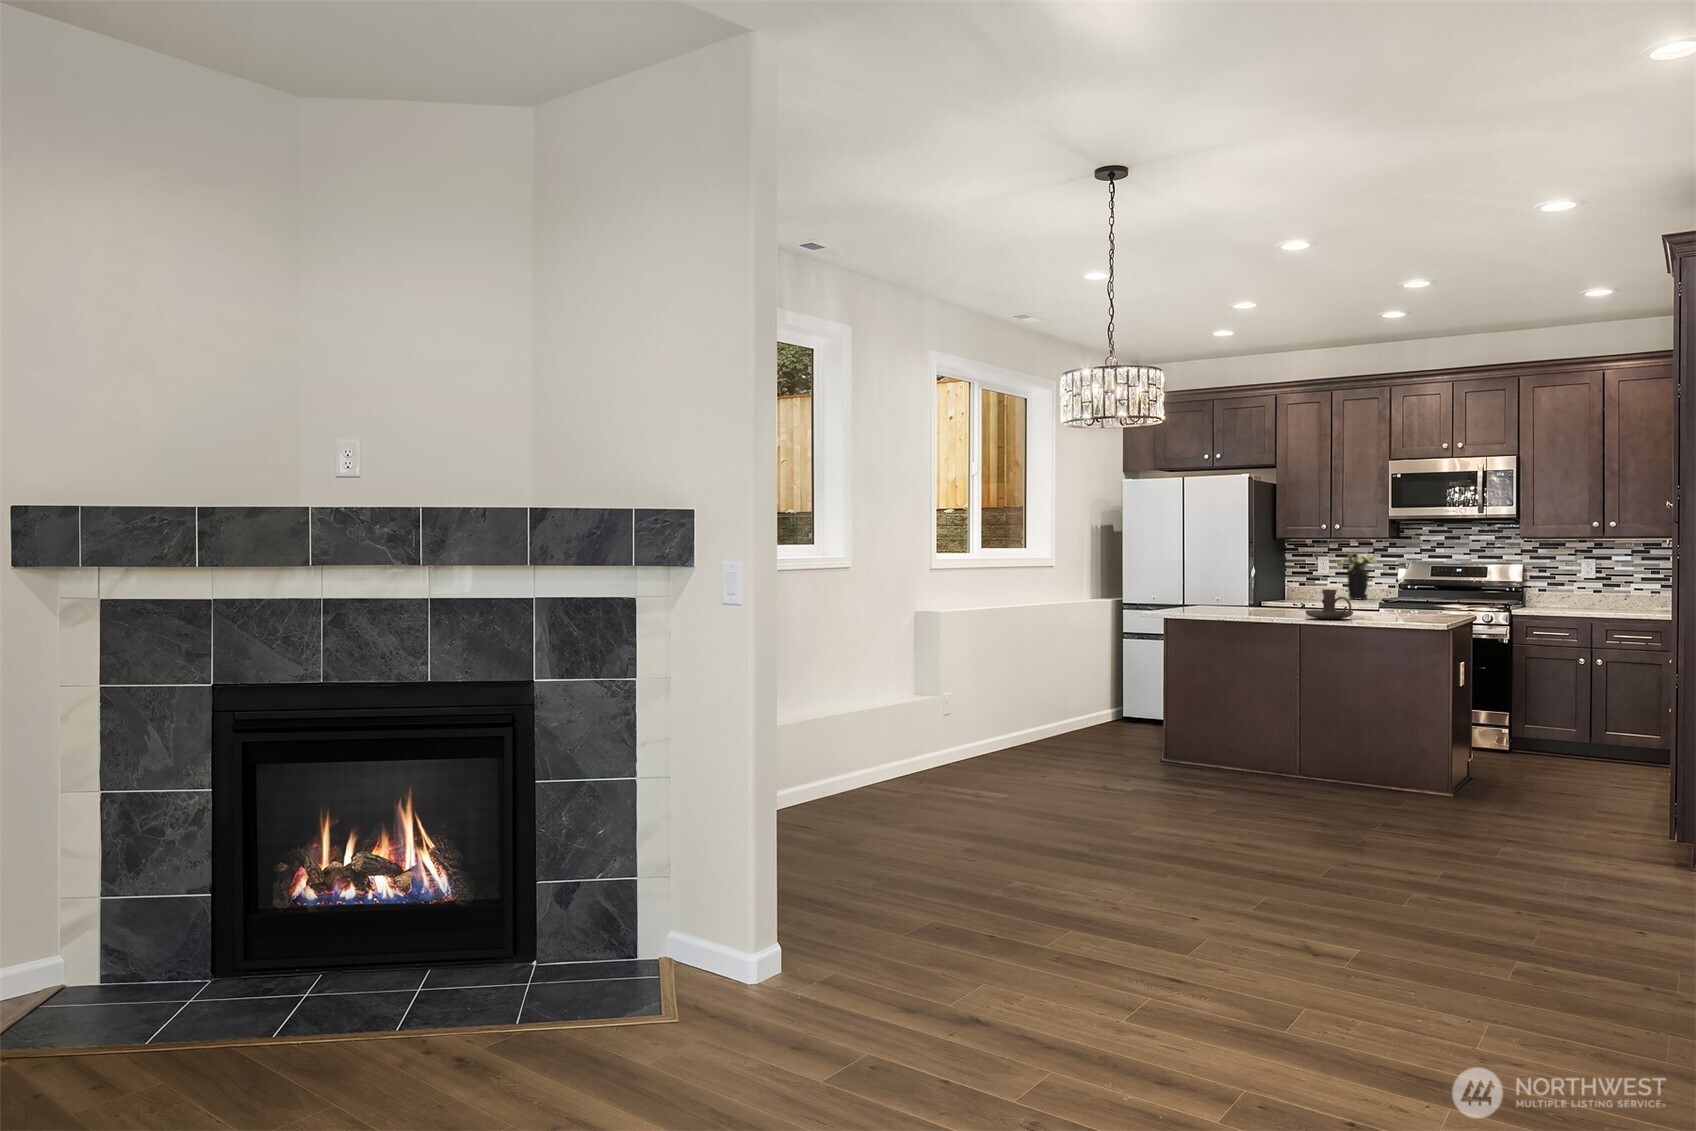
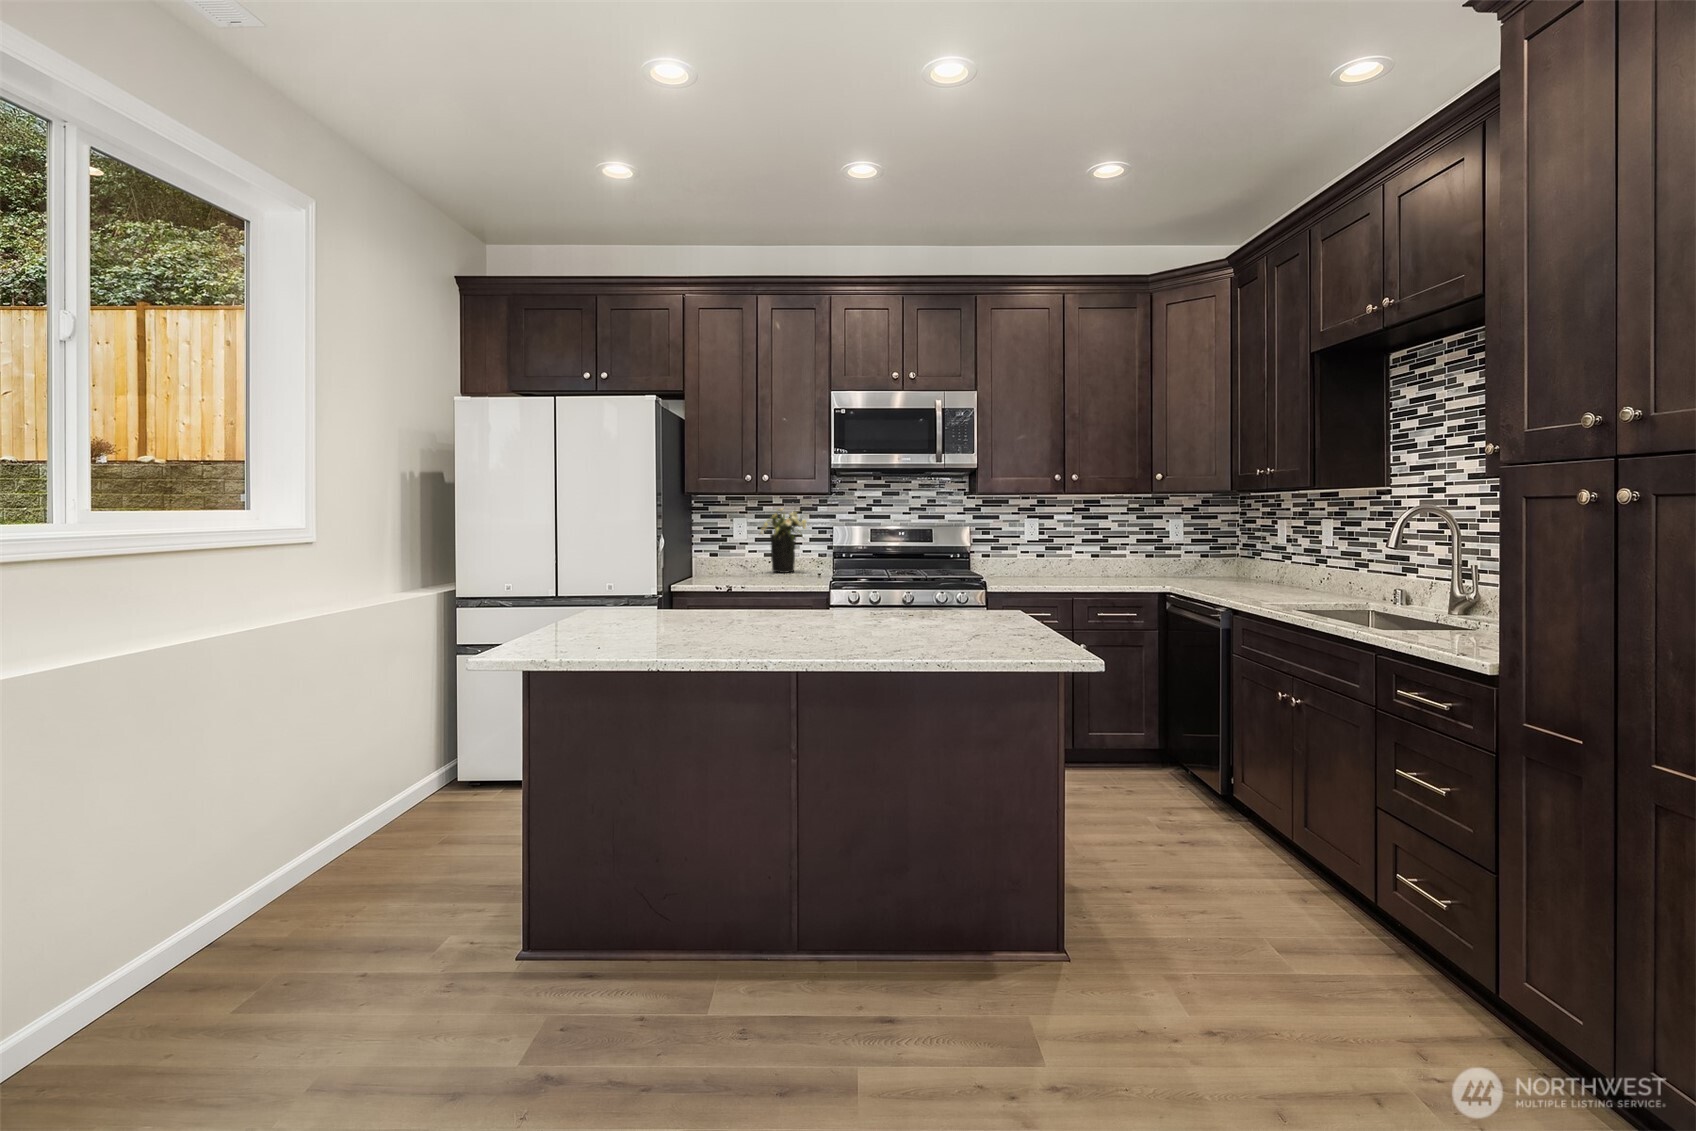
candle holder: present [1305,590,1353,619] -> none [800,589,889,646]

